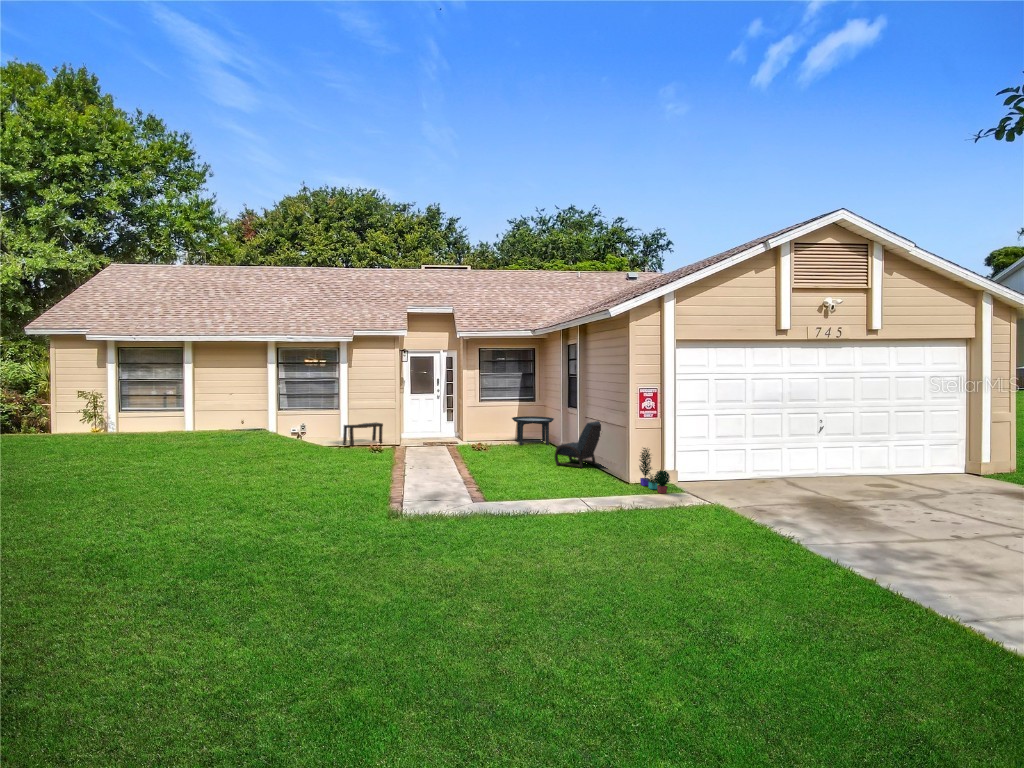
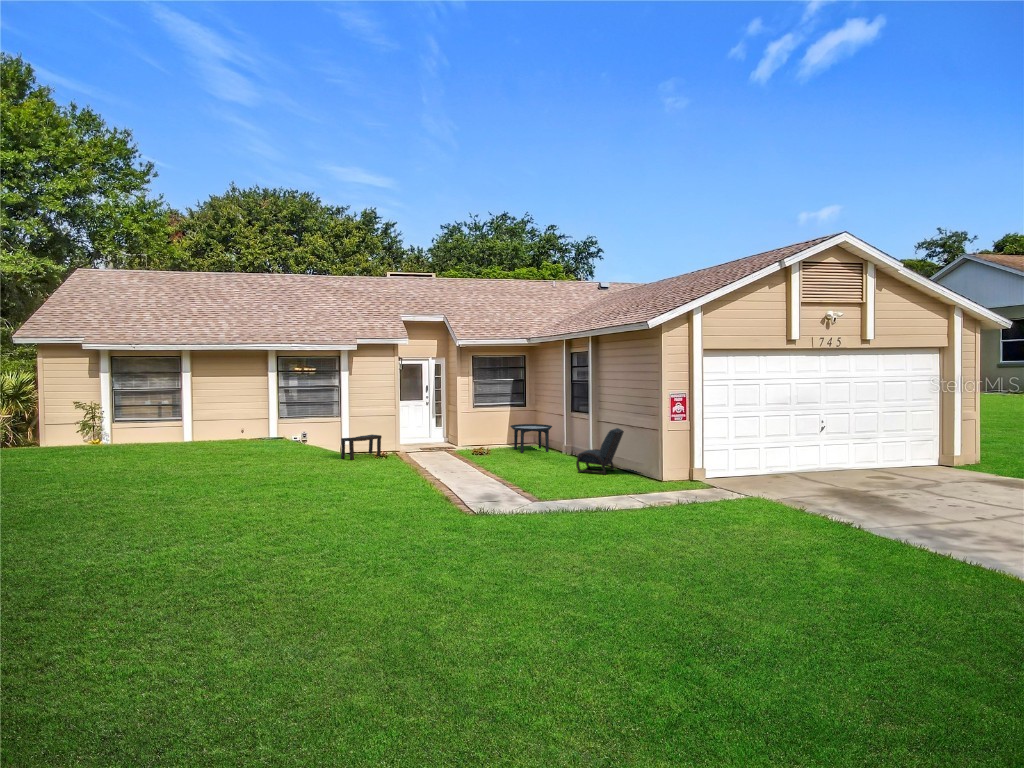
potted plant: present [639,448,670,494] -> none [674,452,713,497]

